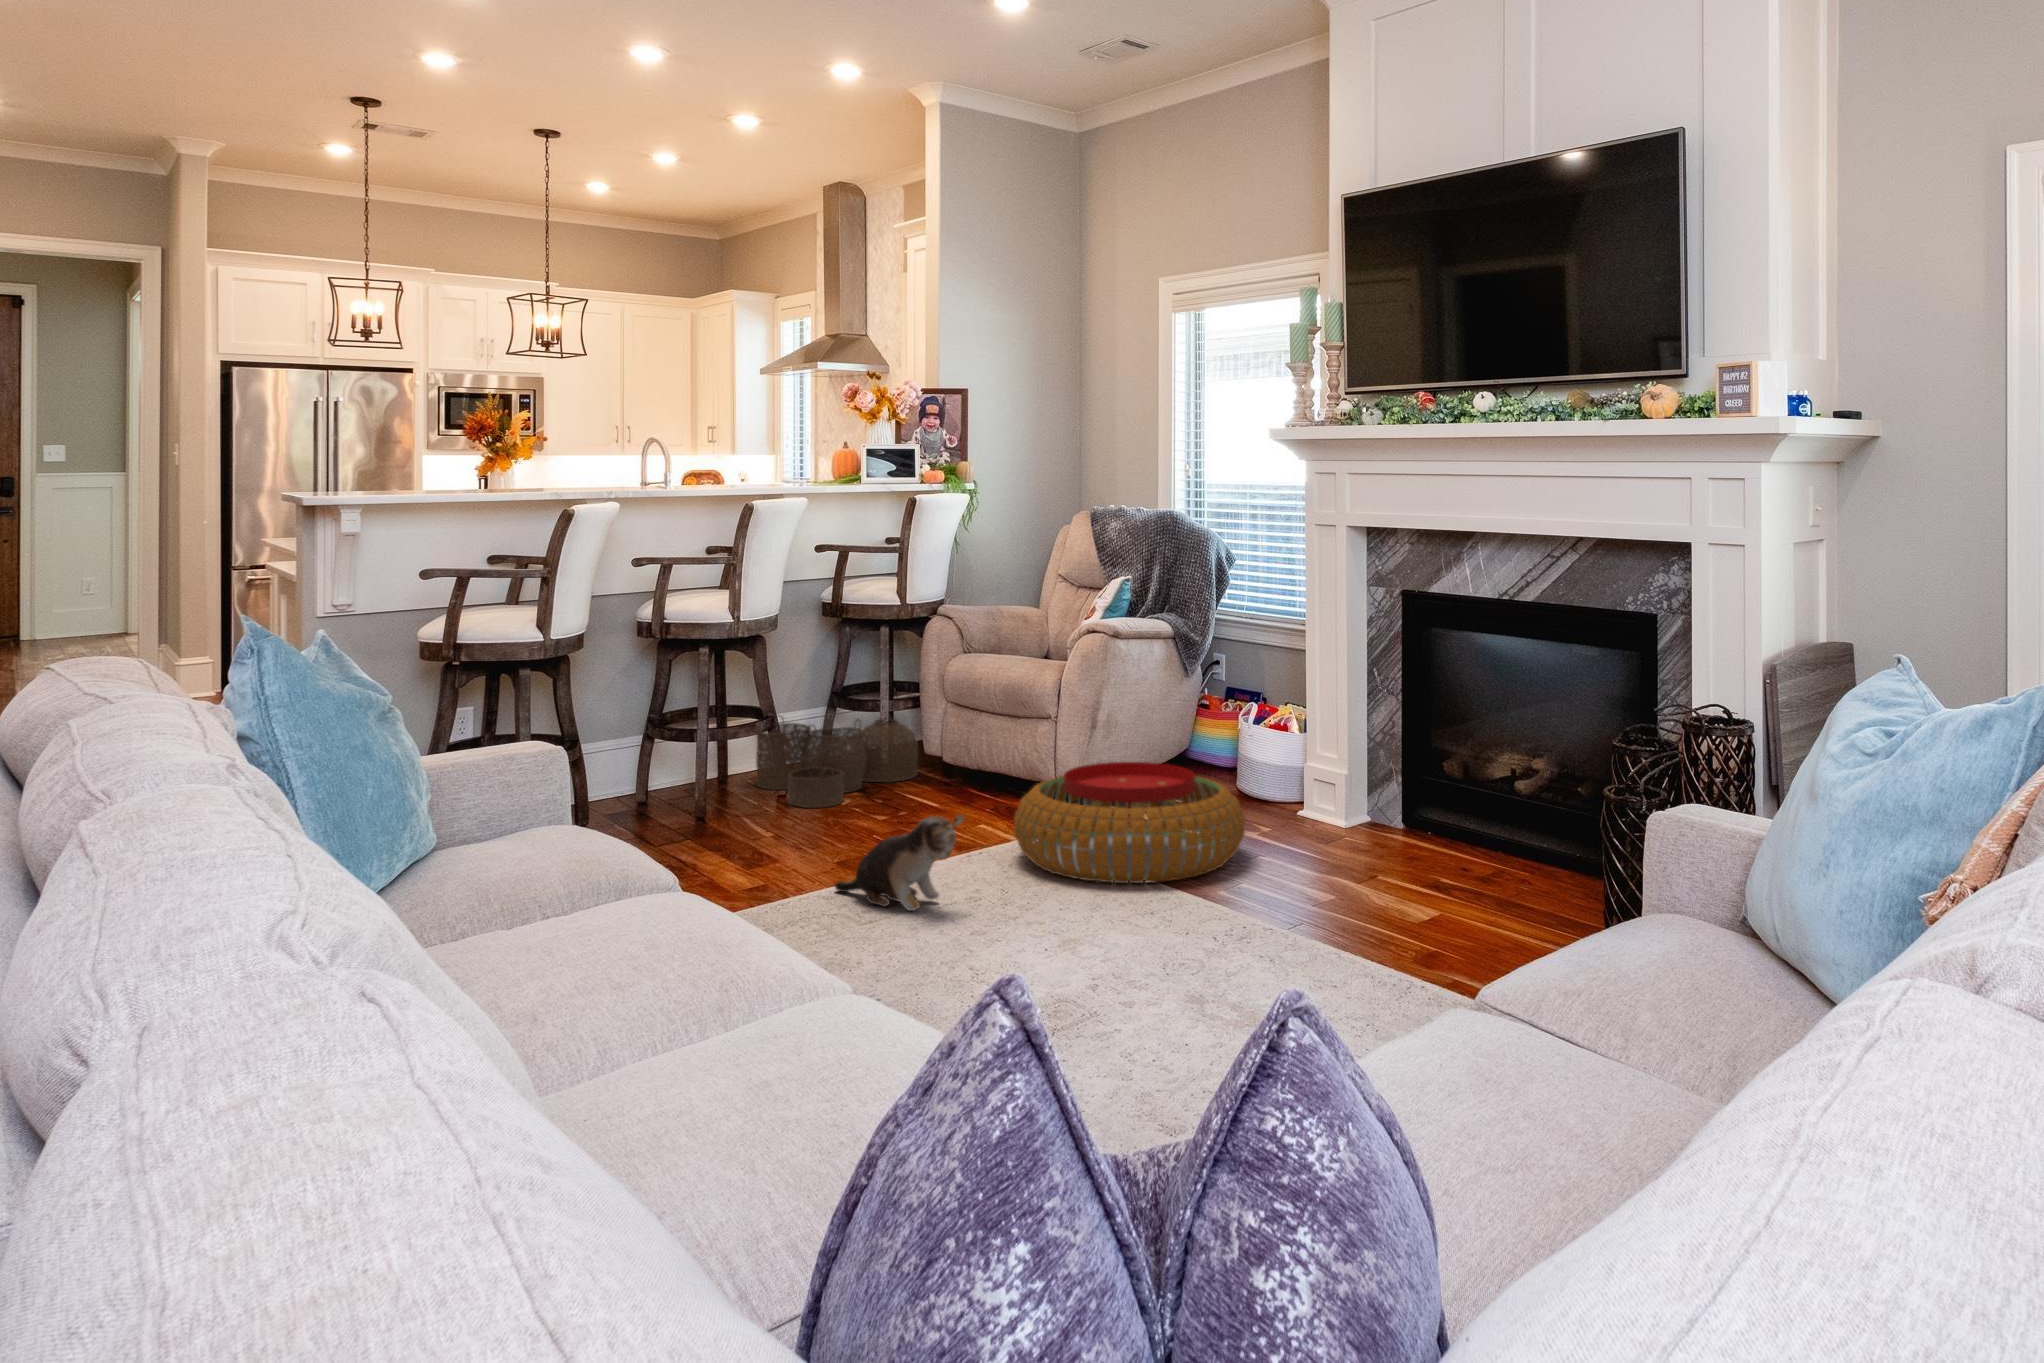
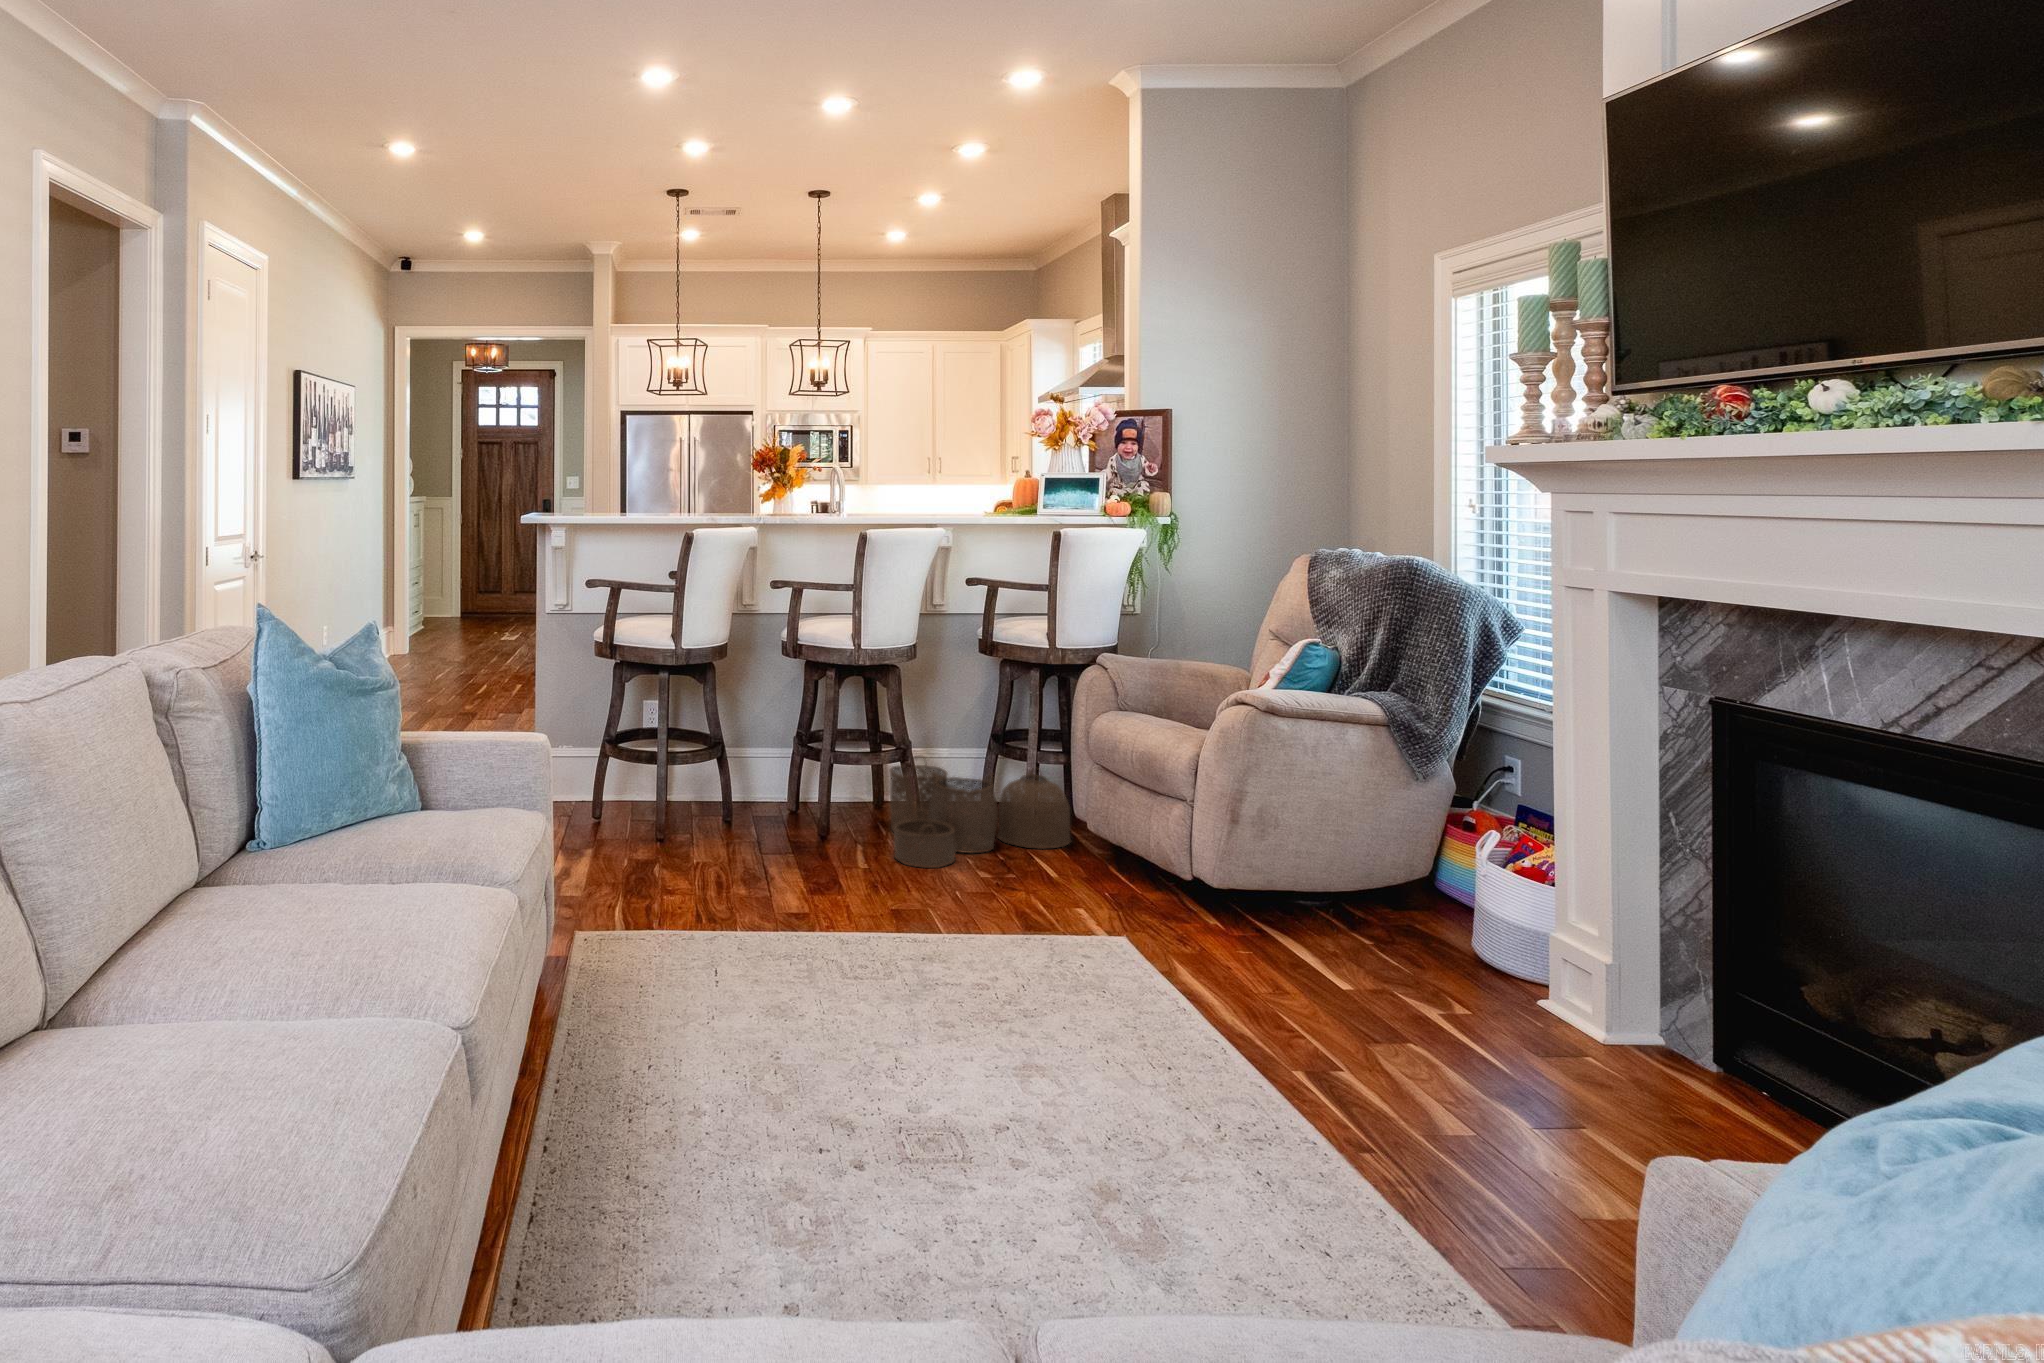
pouf: present [1014,762,1245,883] -> none [1037,884,1375,1083]
plush toy: present [835,814,964,911] -> none [799,924,901,1037]

